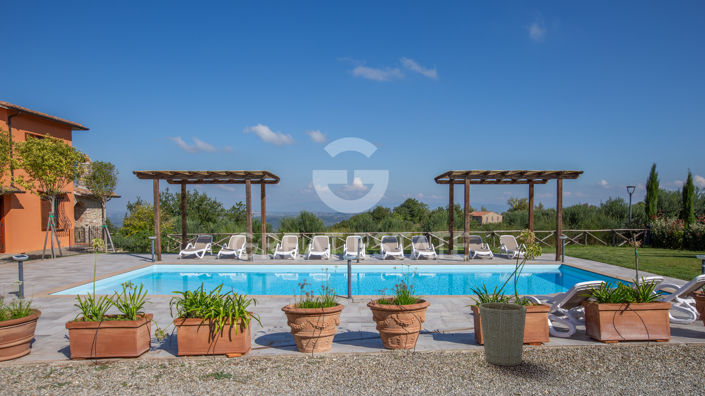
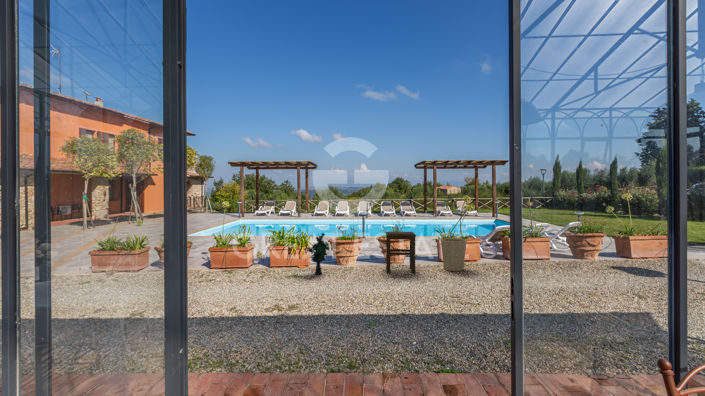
stool: none [380,291,434,370] -> present [386,232,416,273]
decorative plant: none [232,295,277,374] -> present [307,233,329,275]

